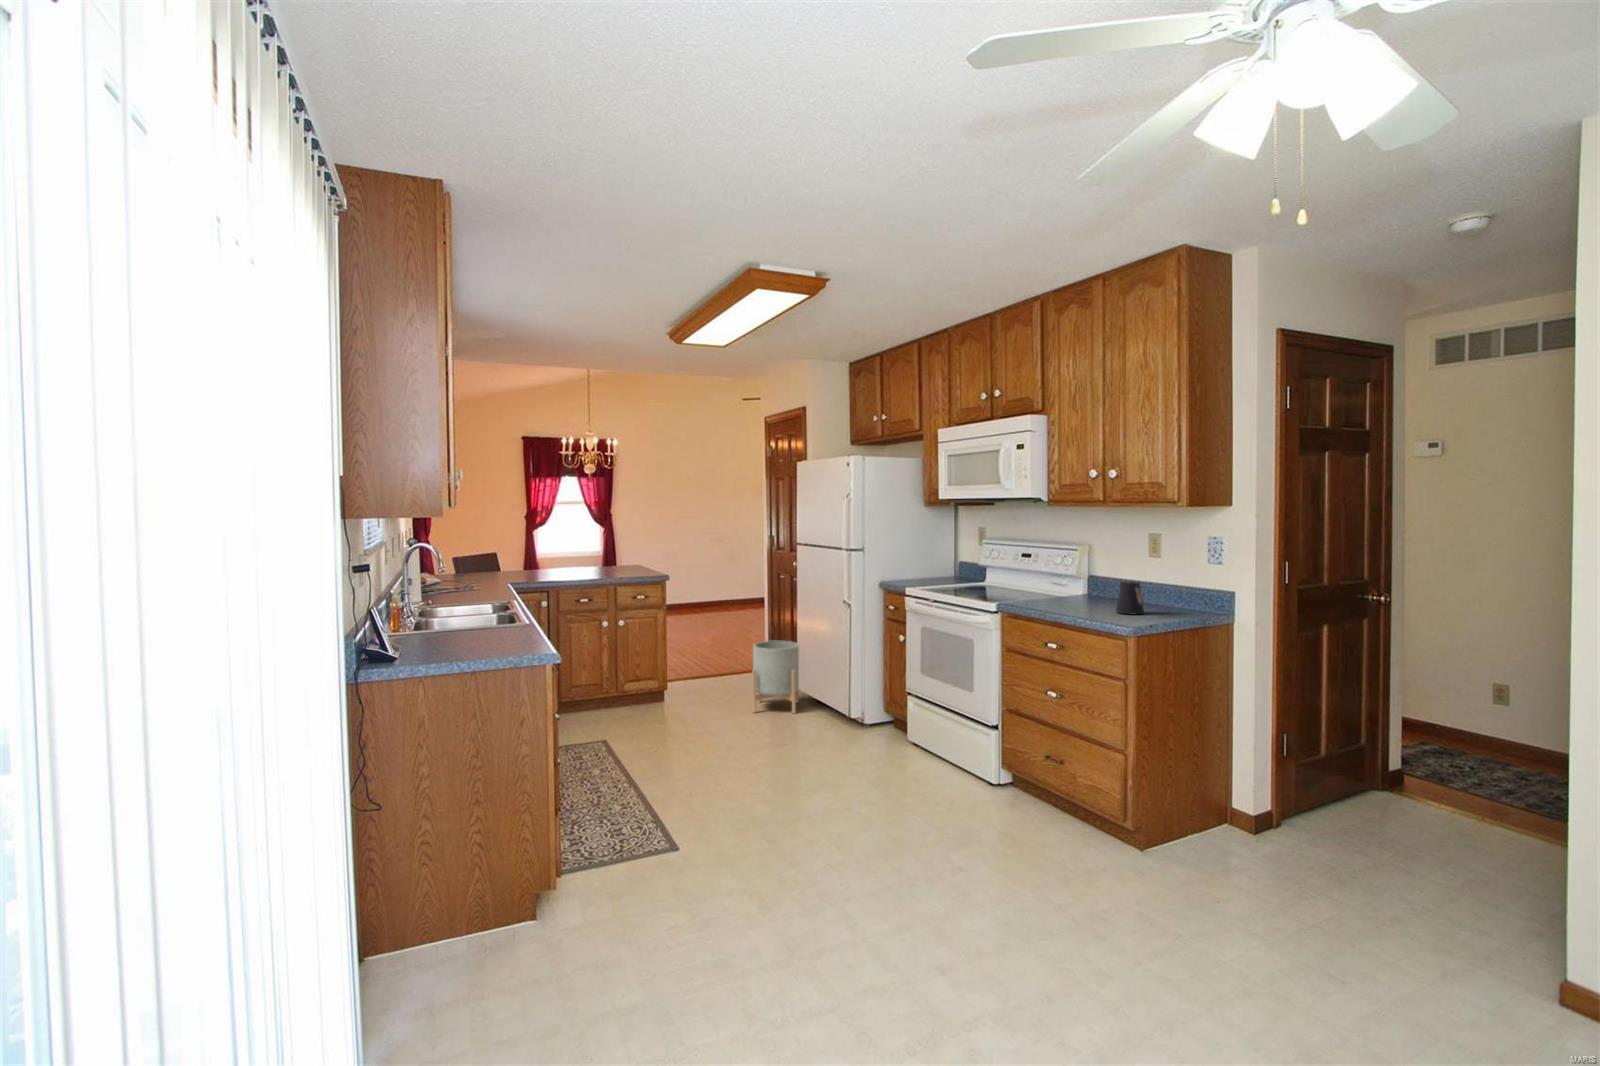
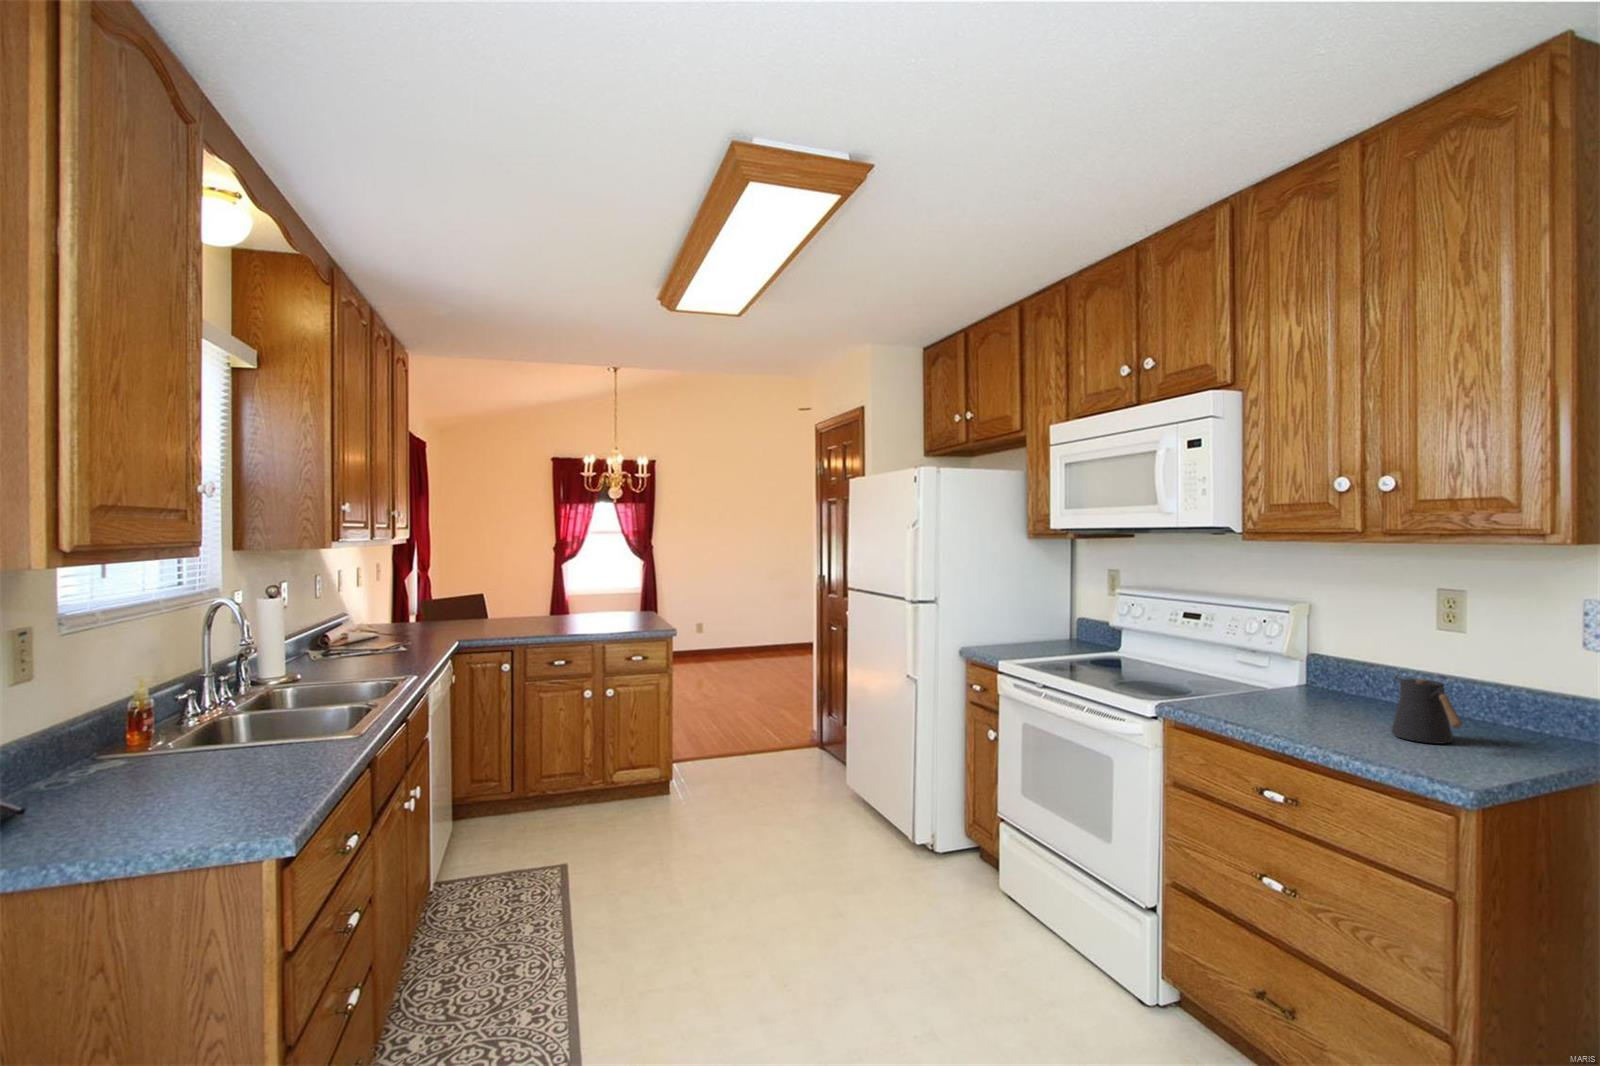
planter: present [752,641,799,713] -> none [781,722,848,830]

